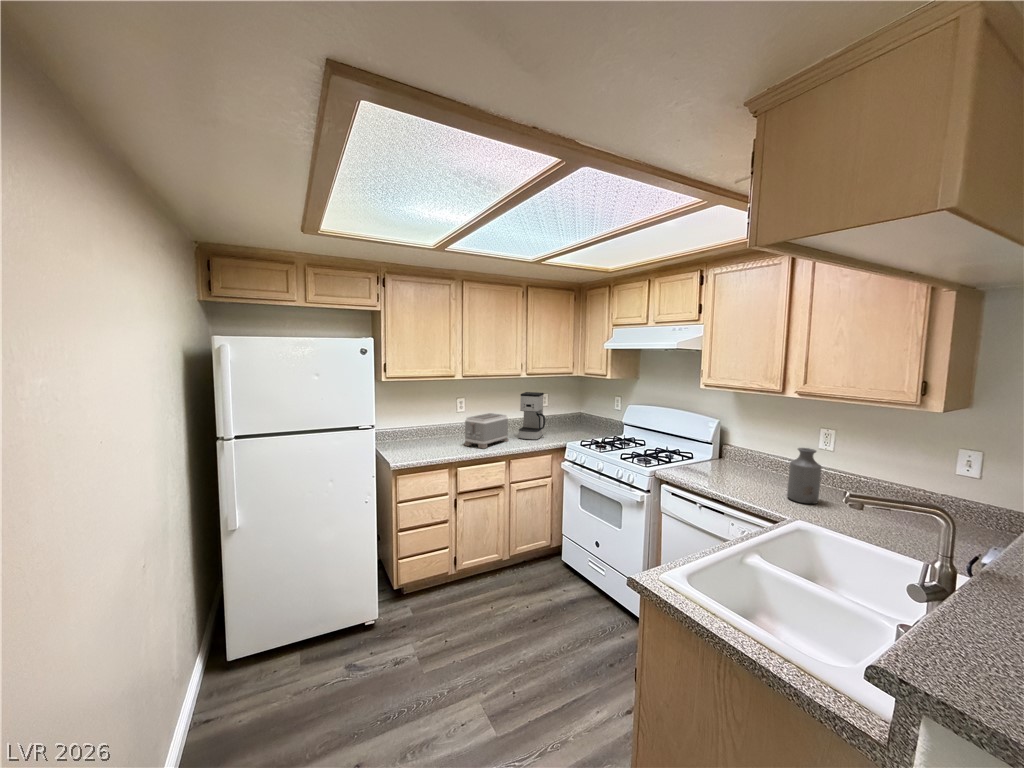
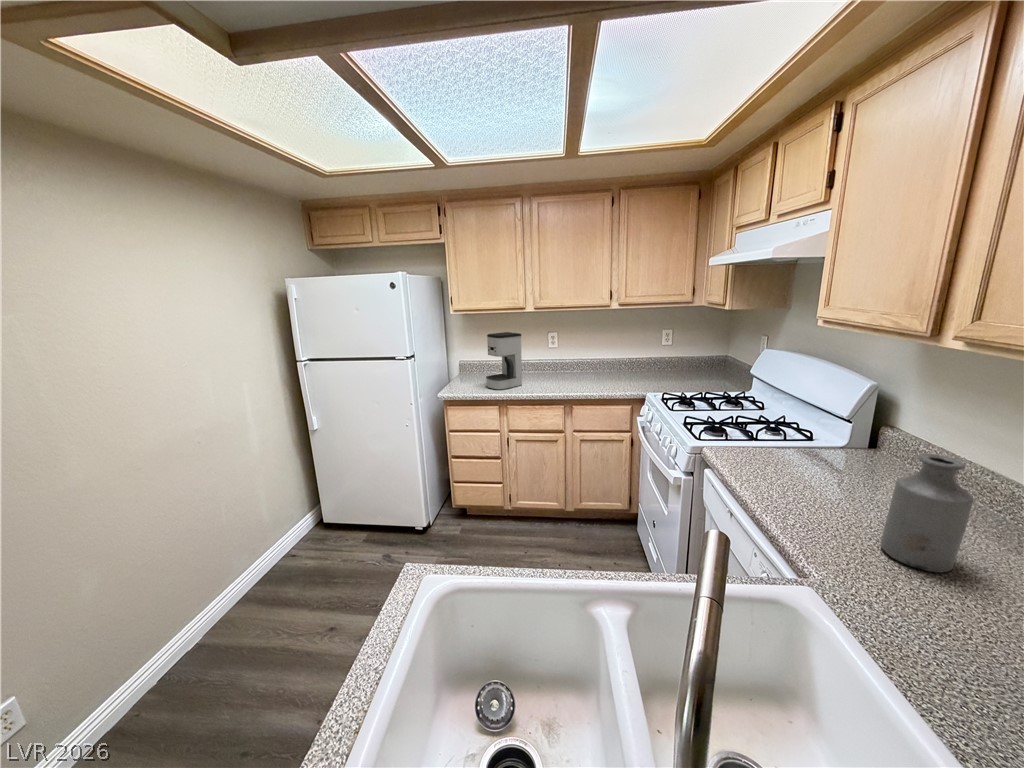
coffee maker: present [519,392,545,440] -> present [486,332,522,390]
toaster: present [464,413,508,449] -> none [536,351,591,390]

